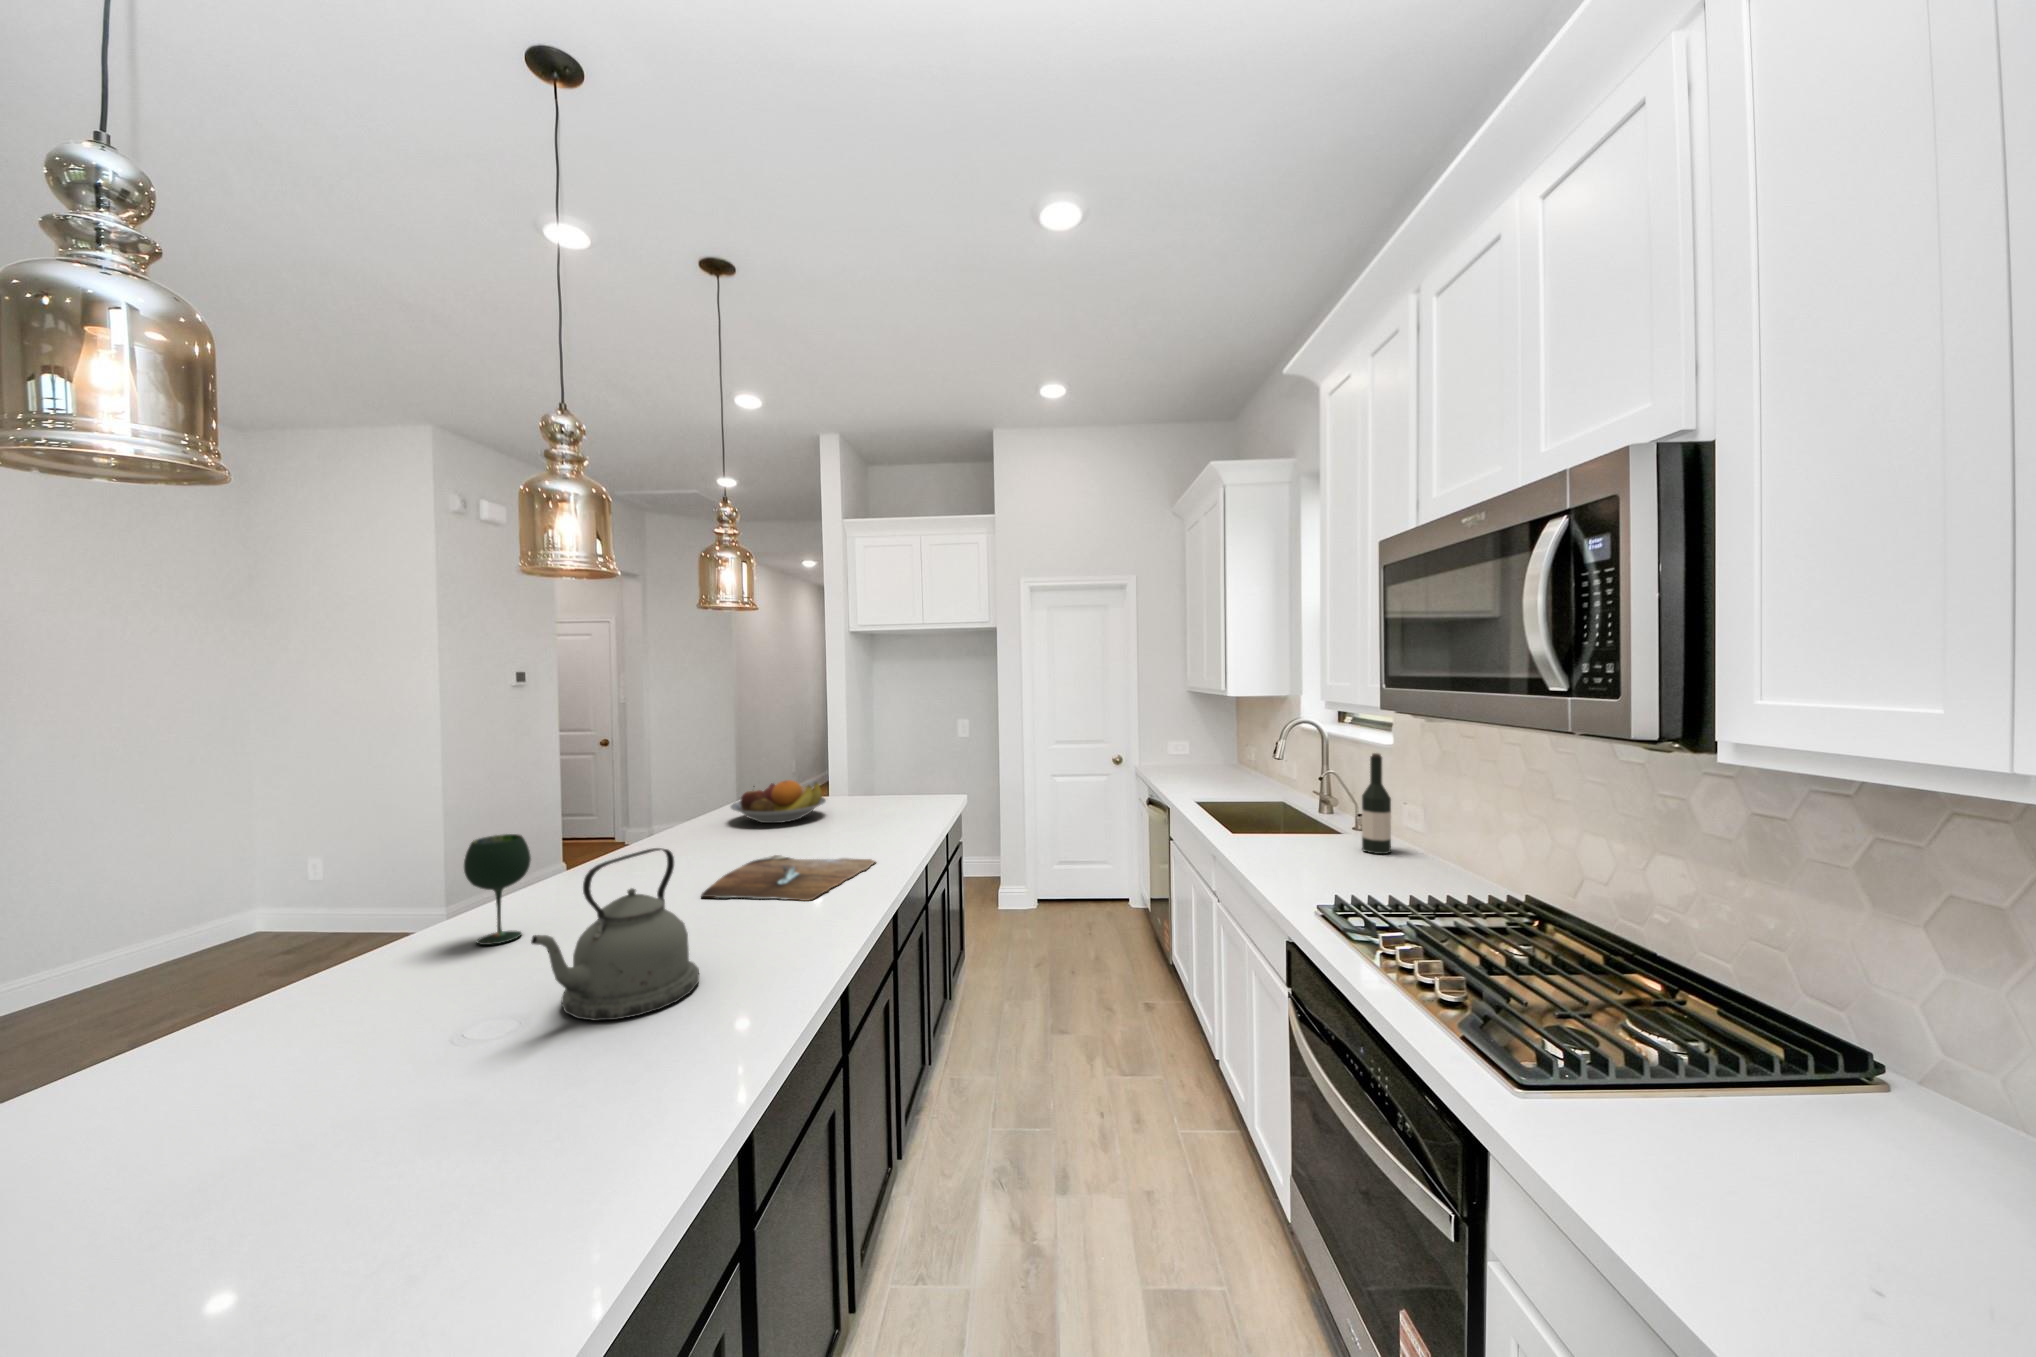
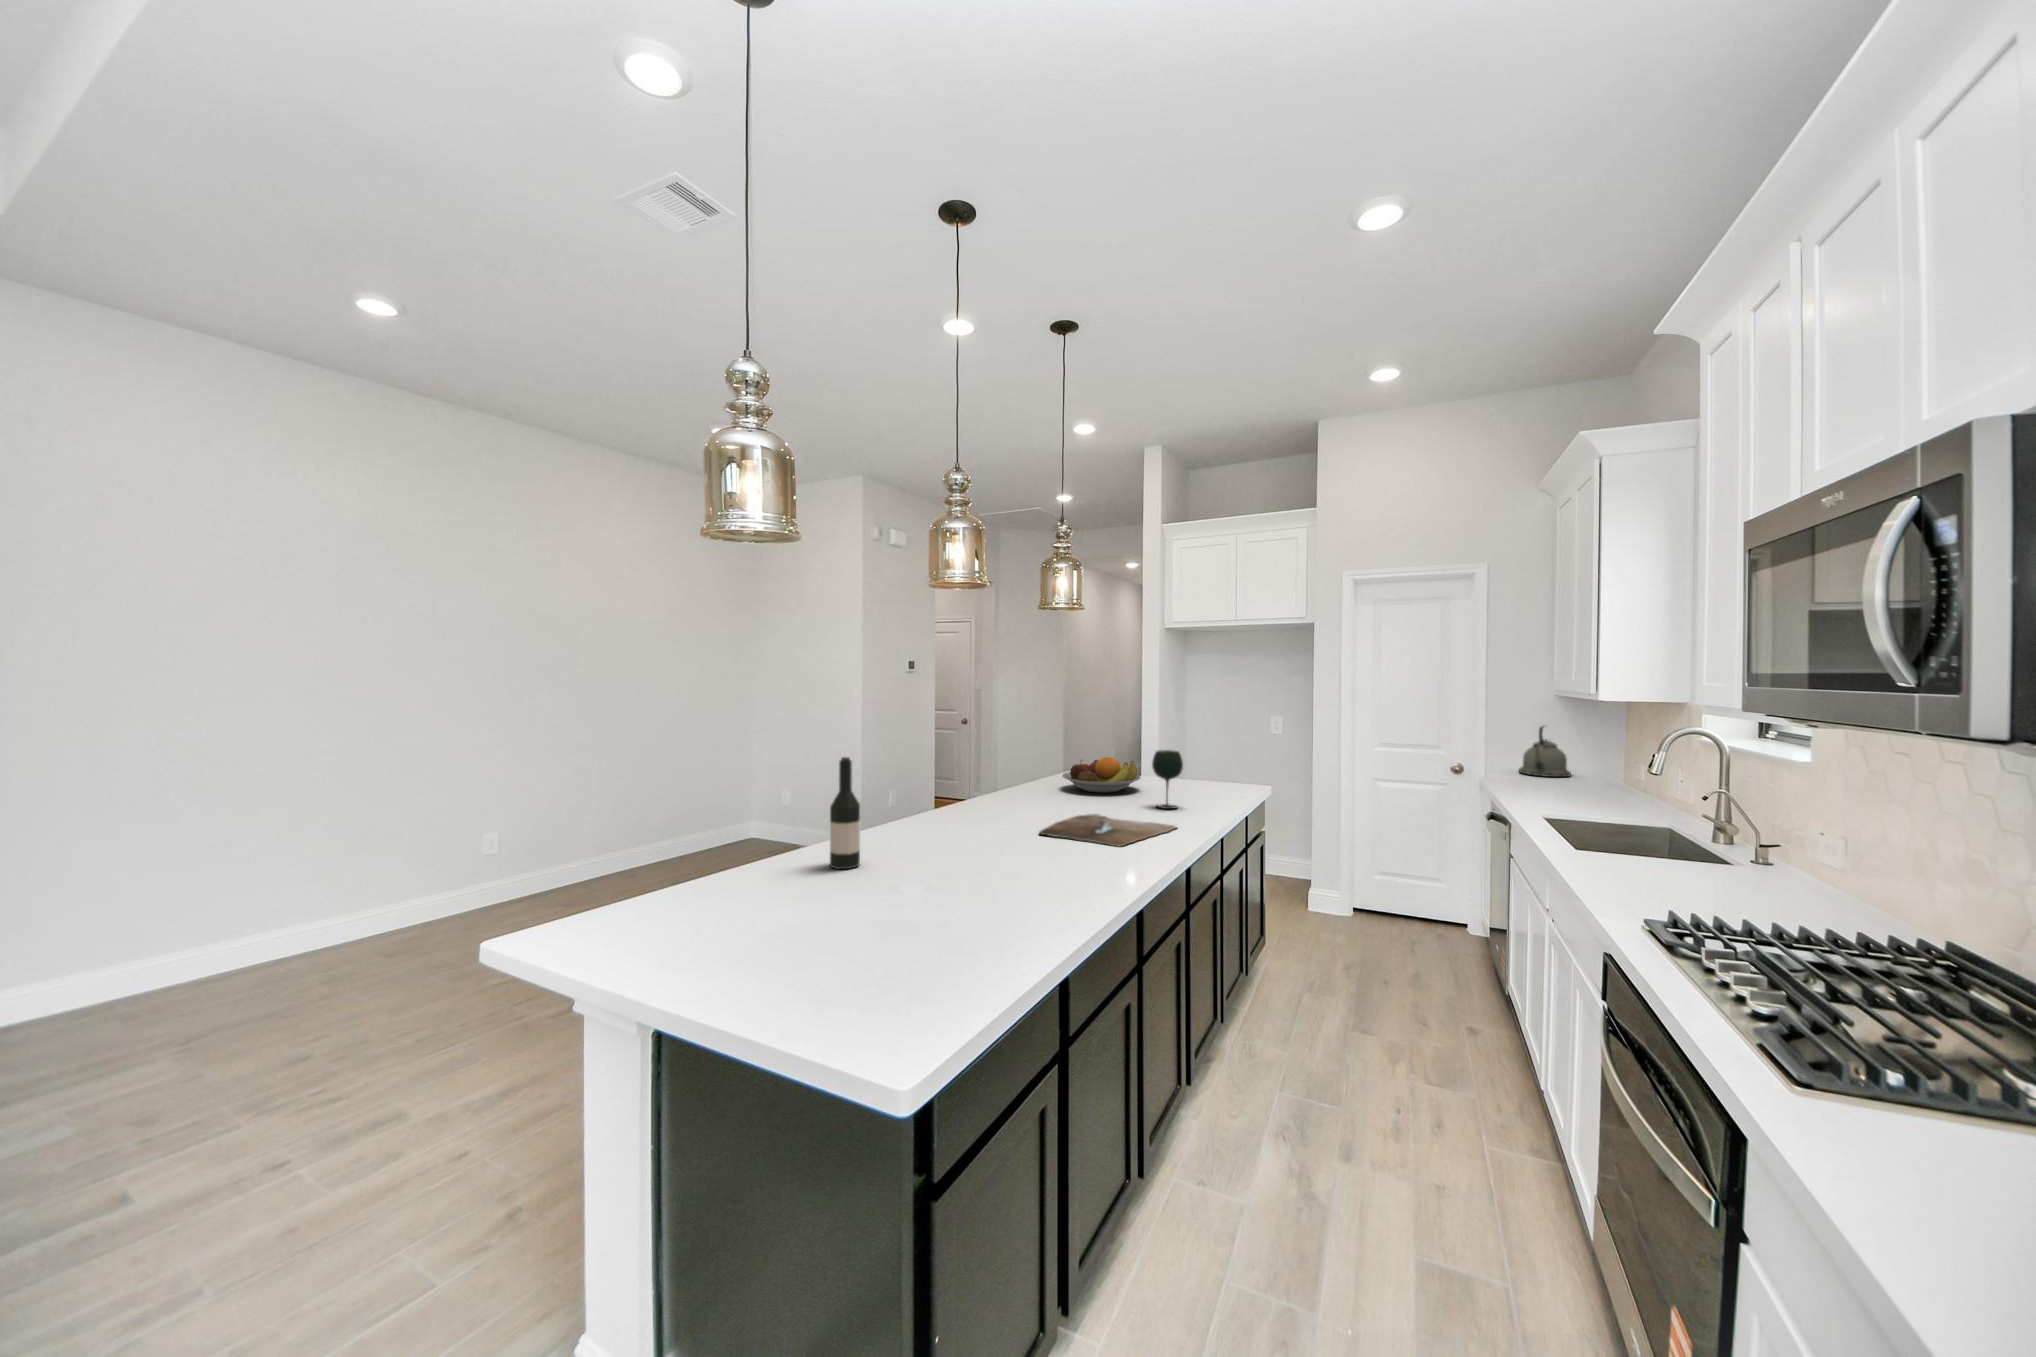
wine bottle: present [1362,753,1391,854] -> present [830,757,860,869]
wine glass: present [464,834,531,945] -> present [1152,750,1183,809]
kettle: present [531,848,699,1021] -> present [1519,726,1571,777]

